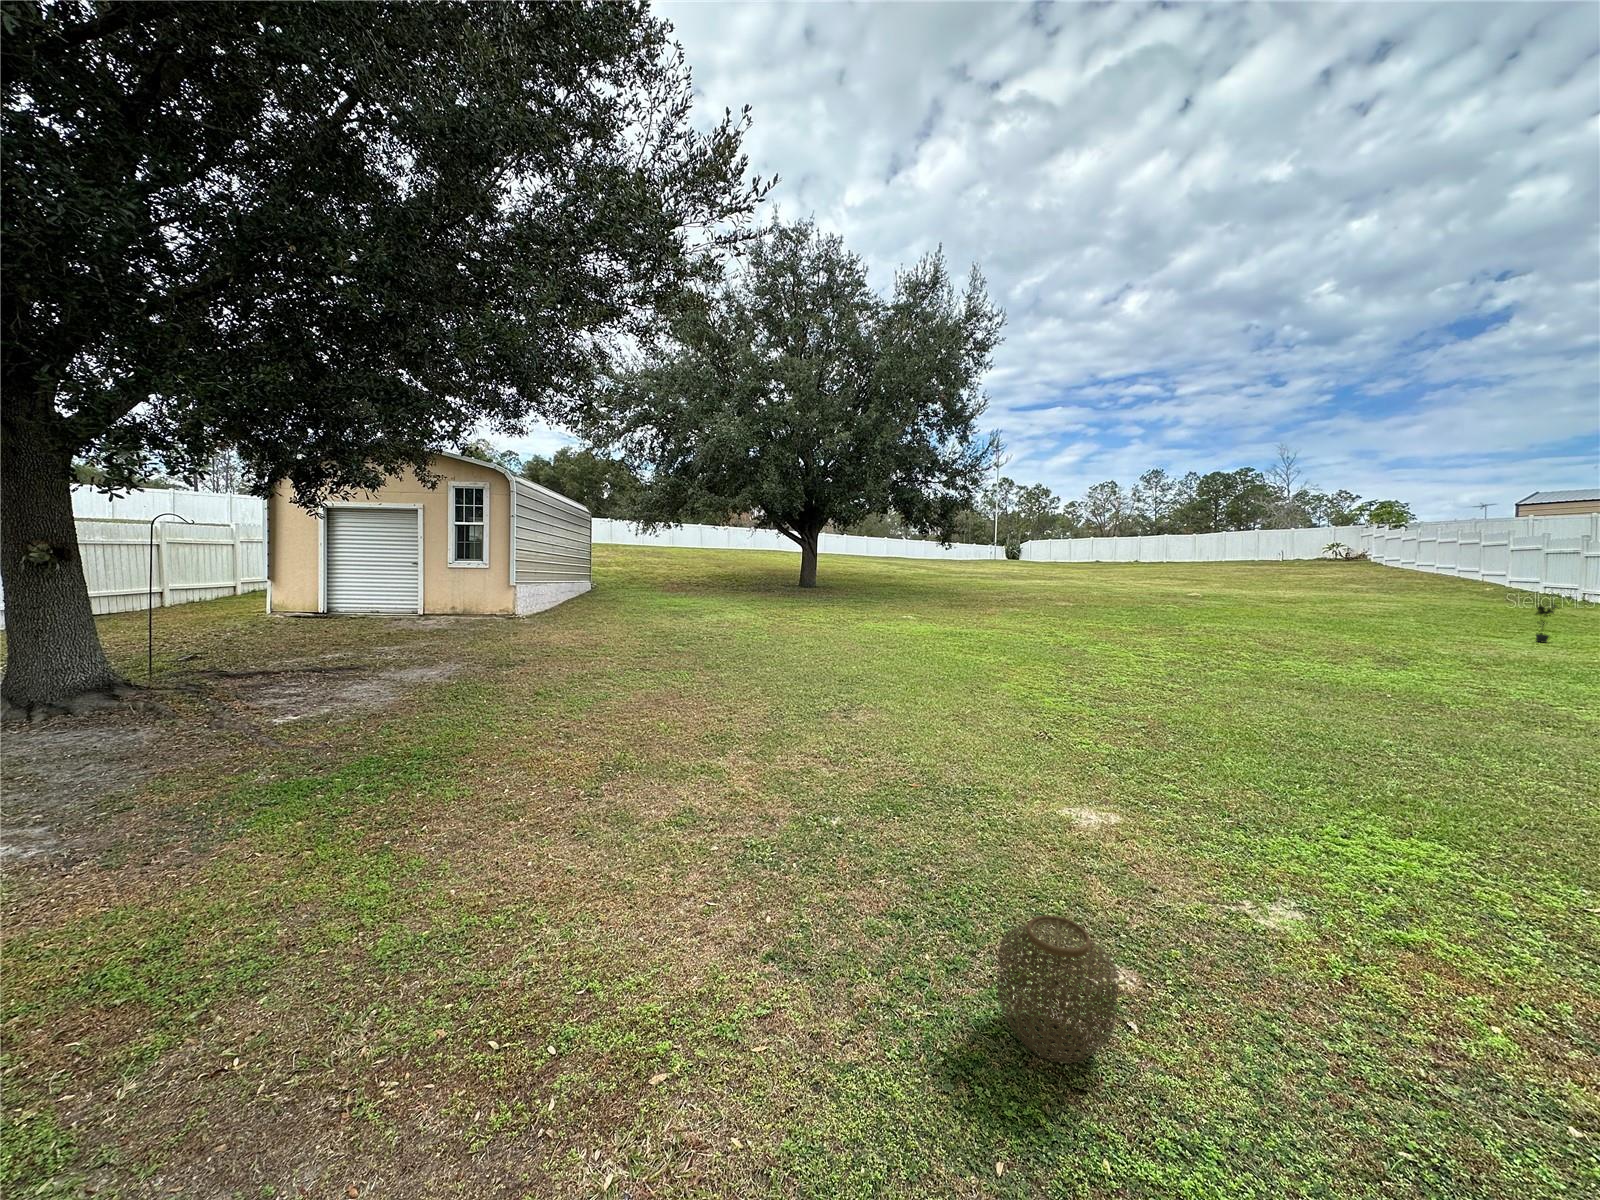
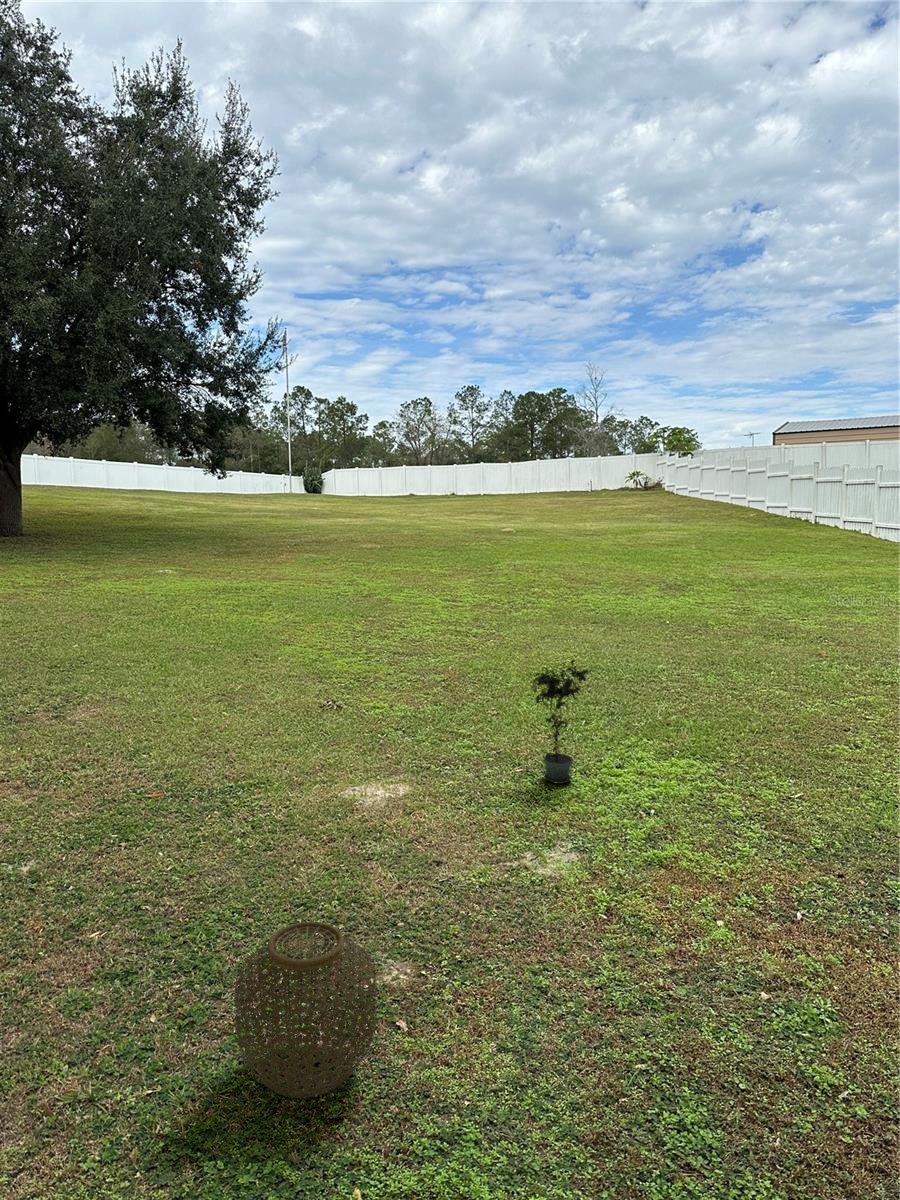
potted plant: present [1536,604,1559,643] -> present [531,660,591,784]

